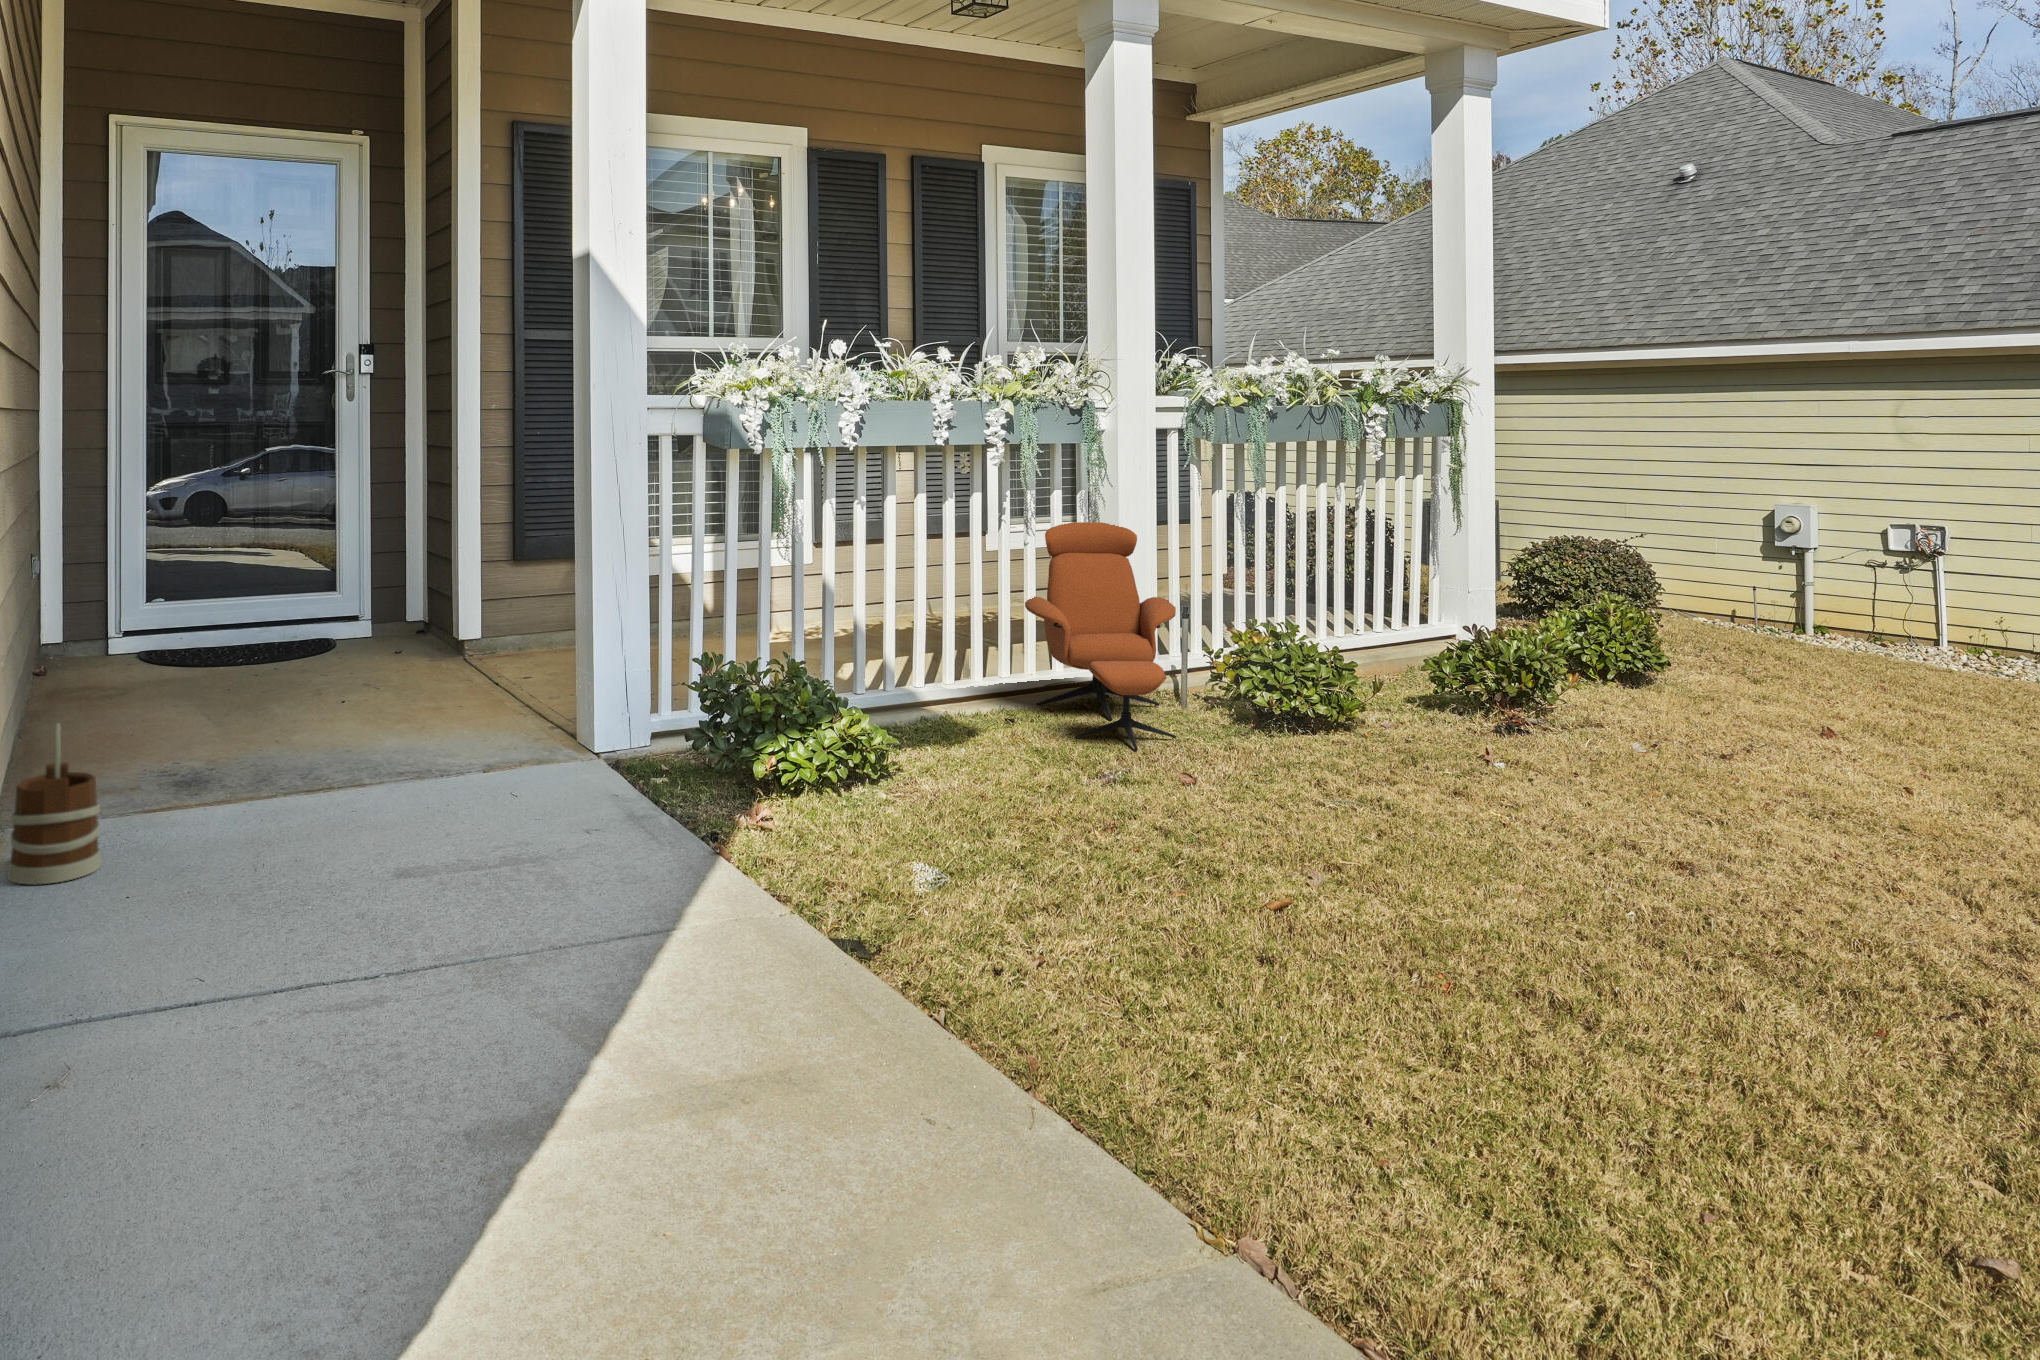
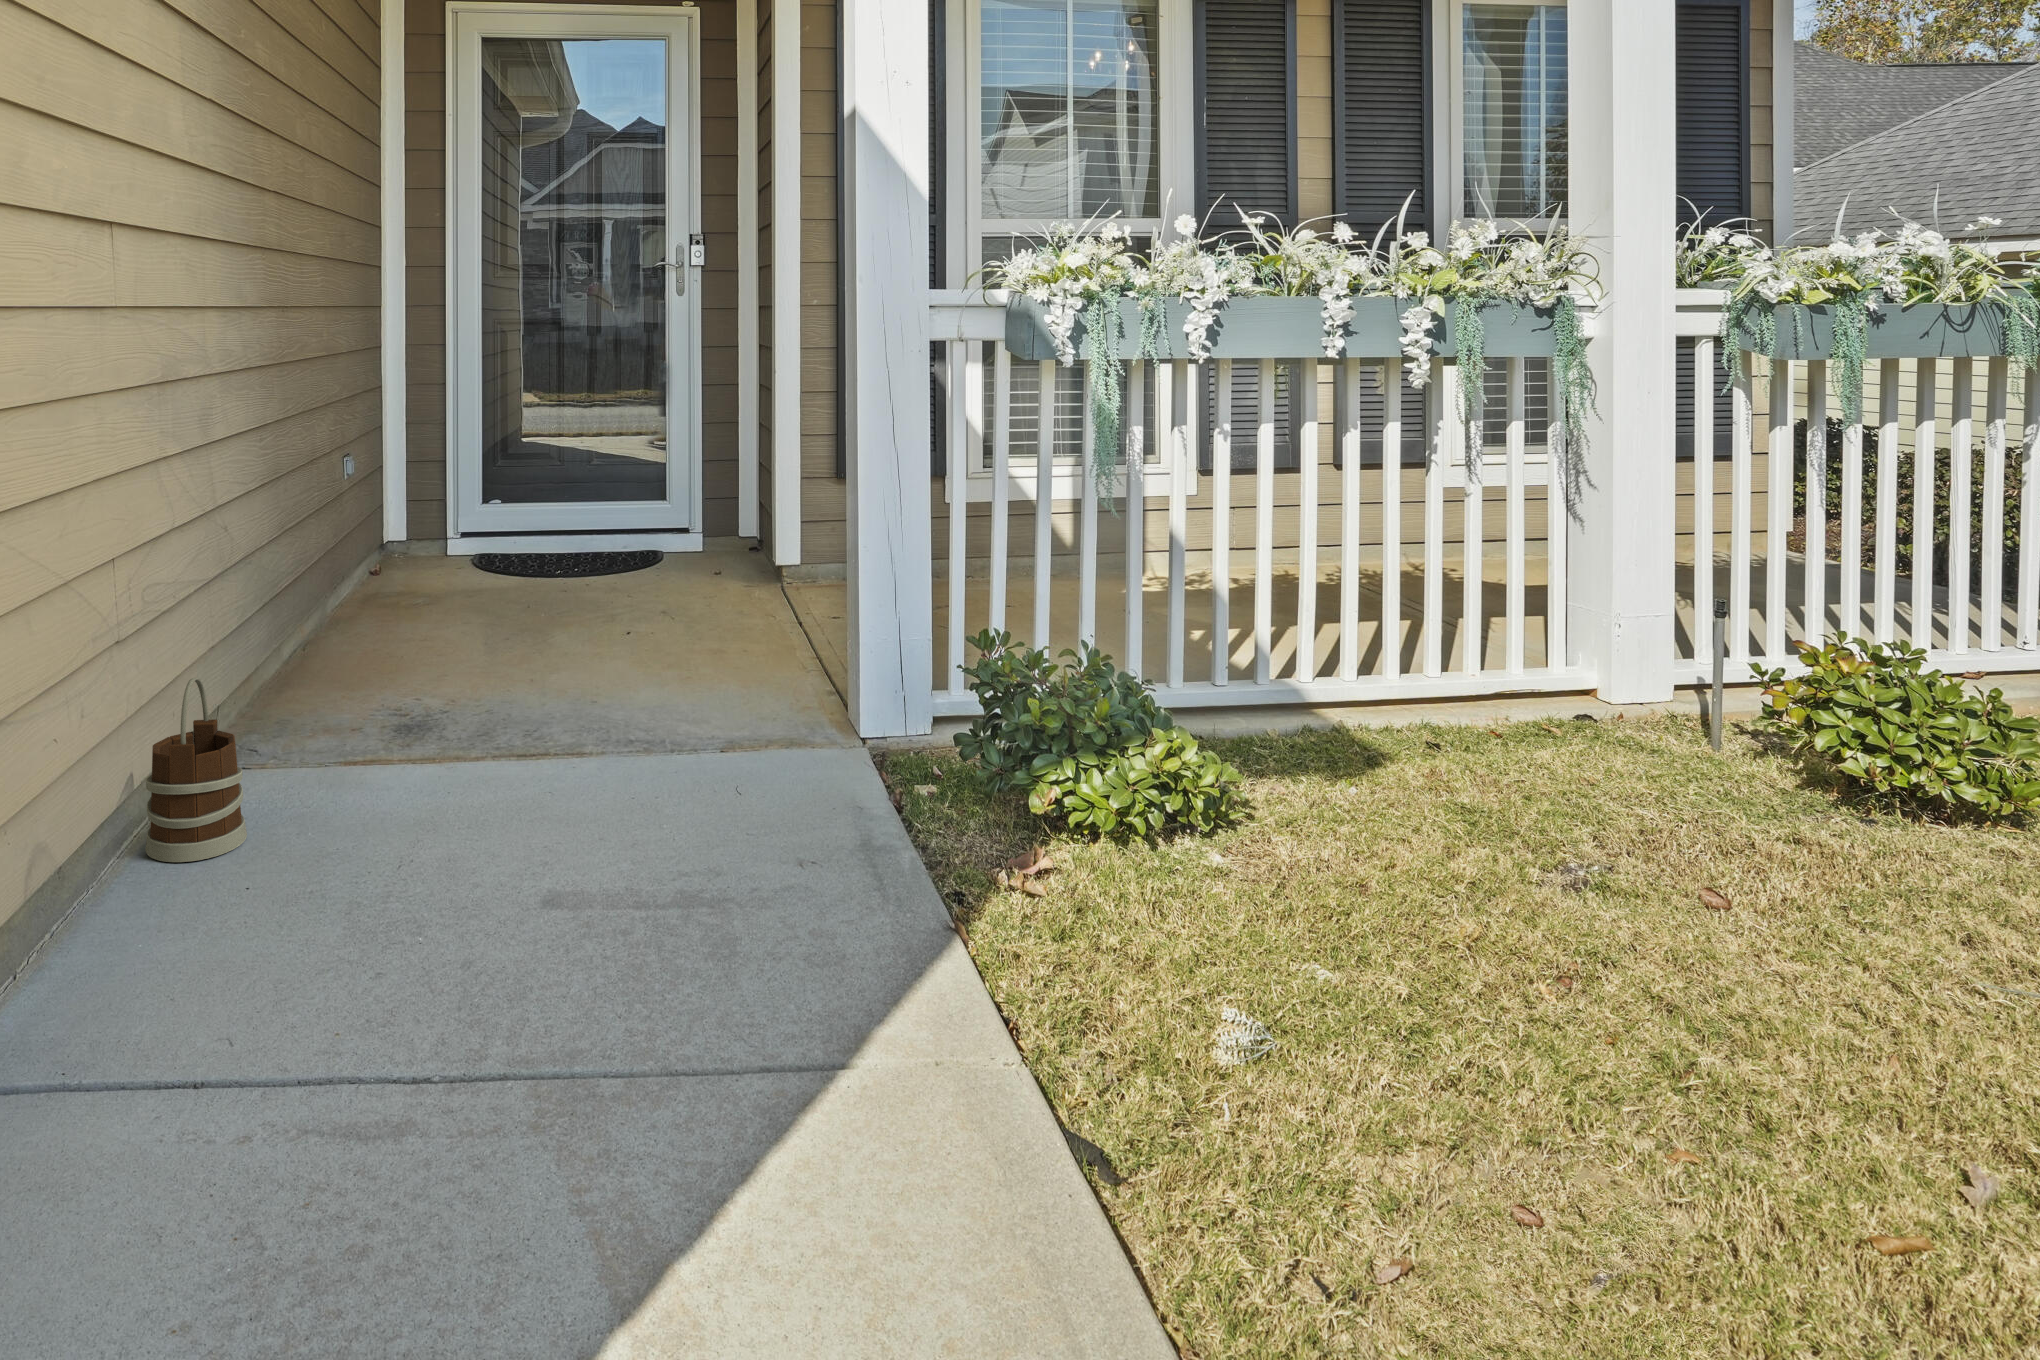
lounge chair: present [1025,522,1176,751] -> none [1459,469,1702,821]

